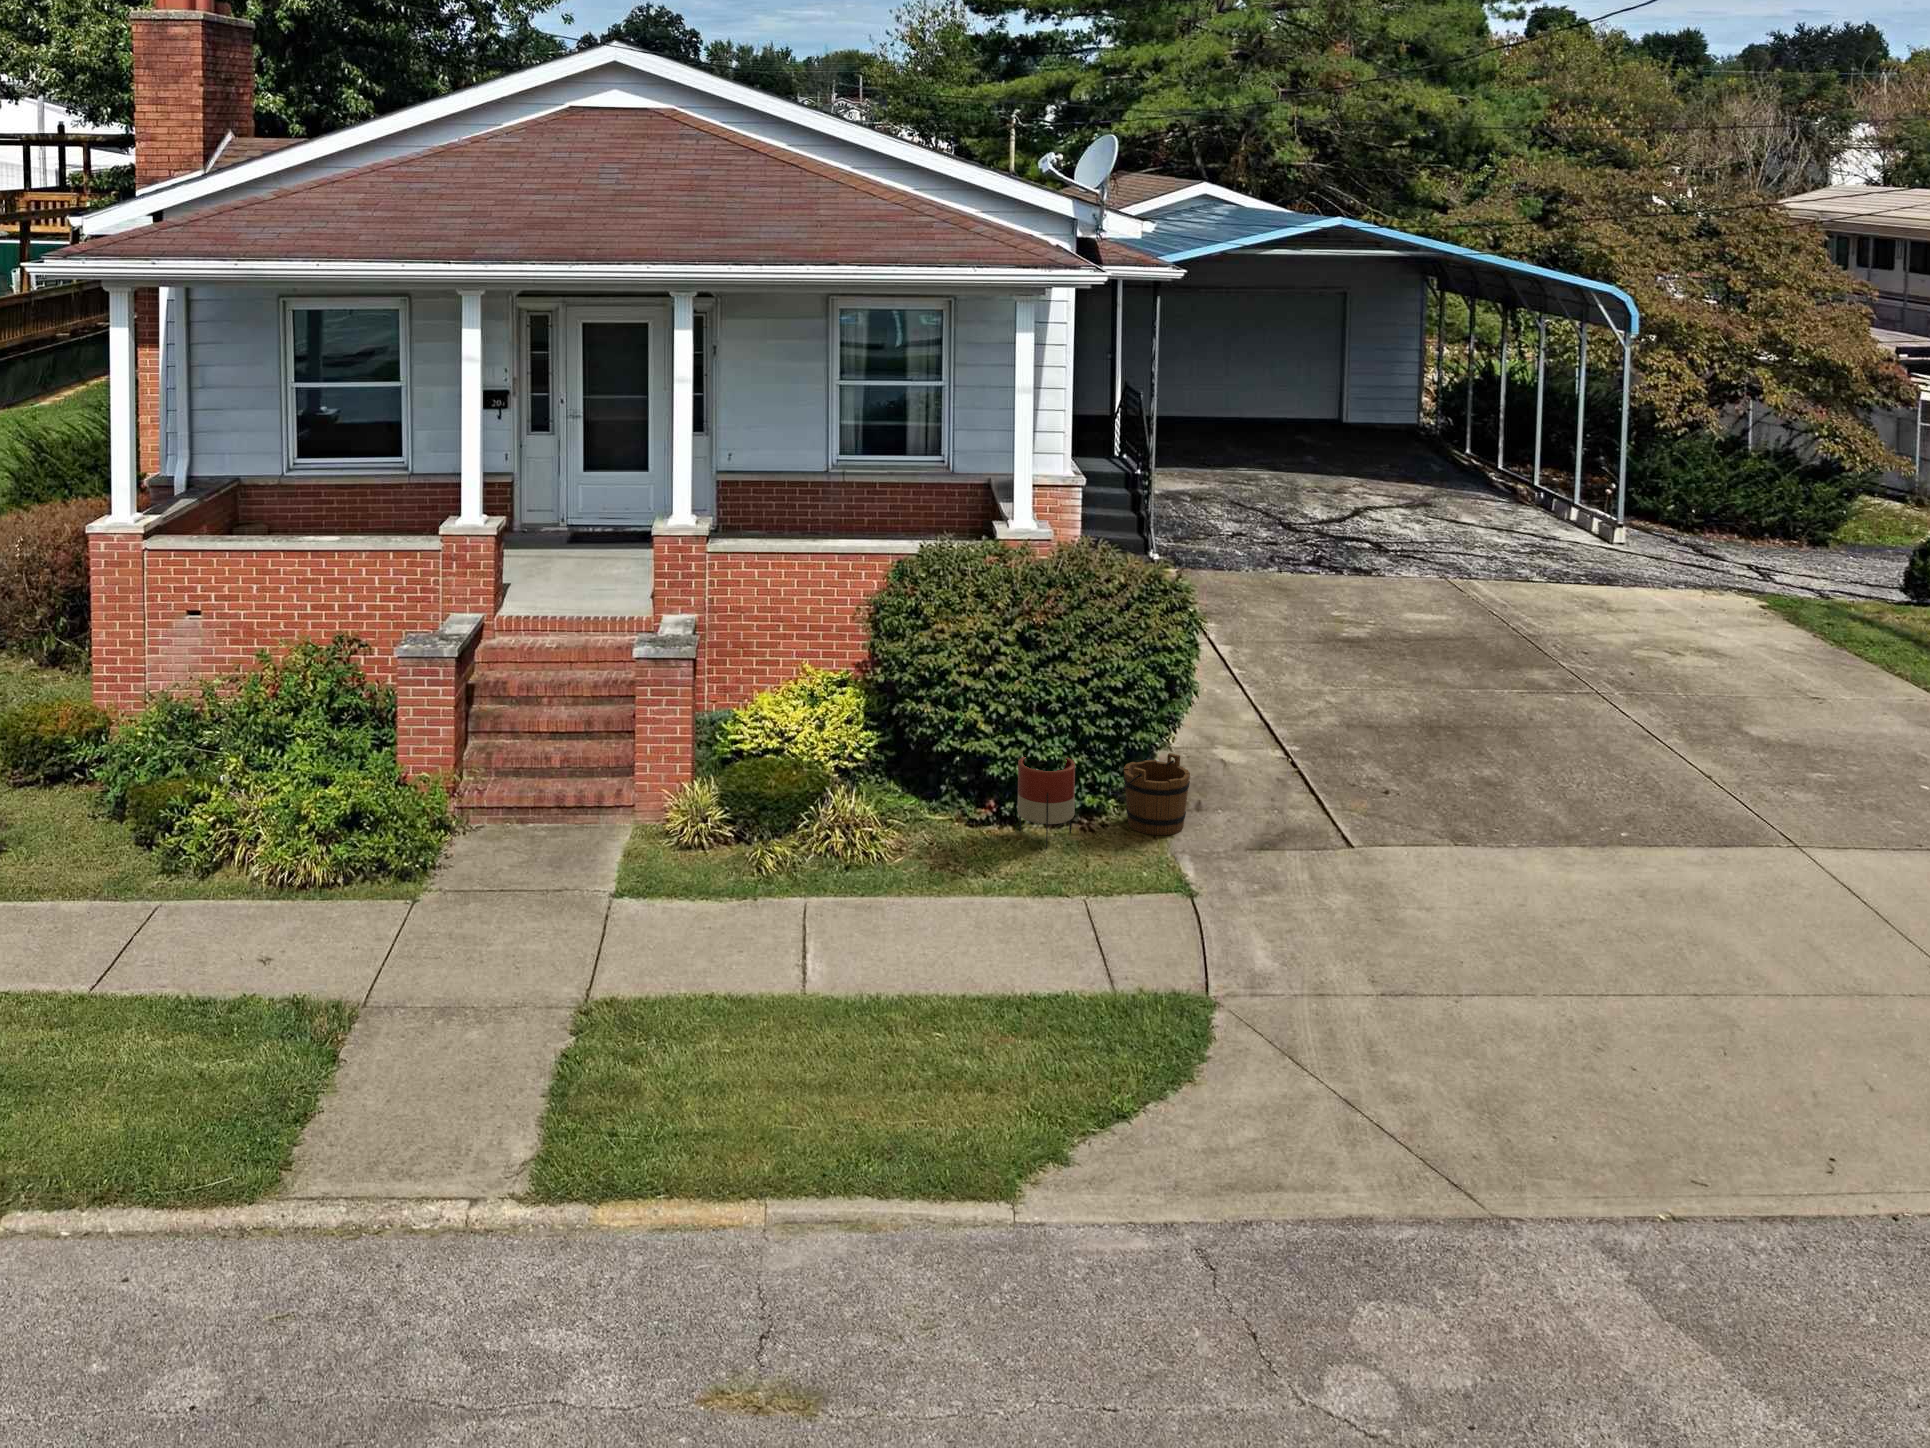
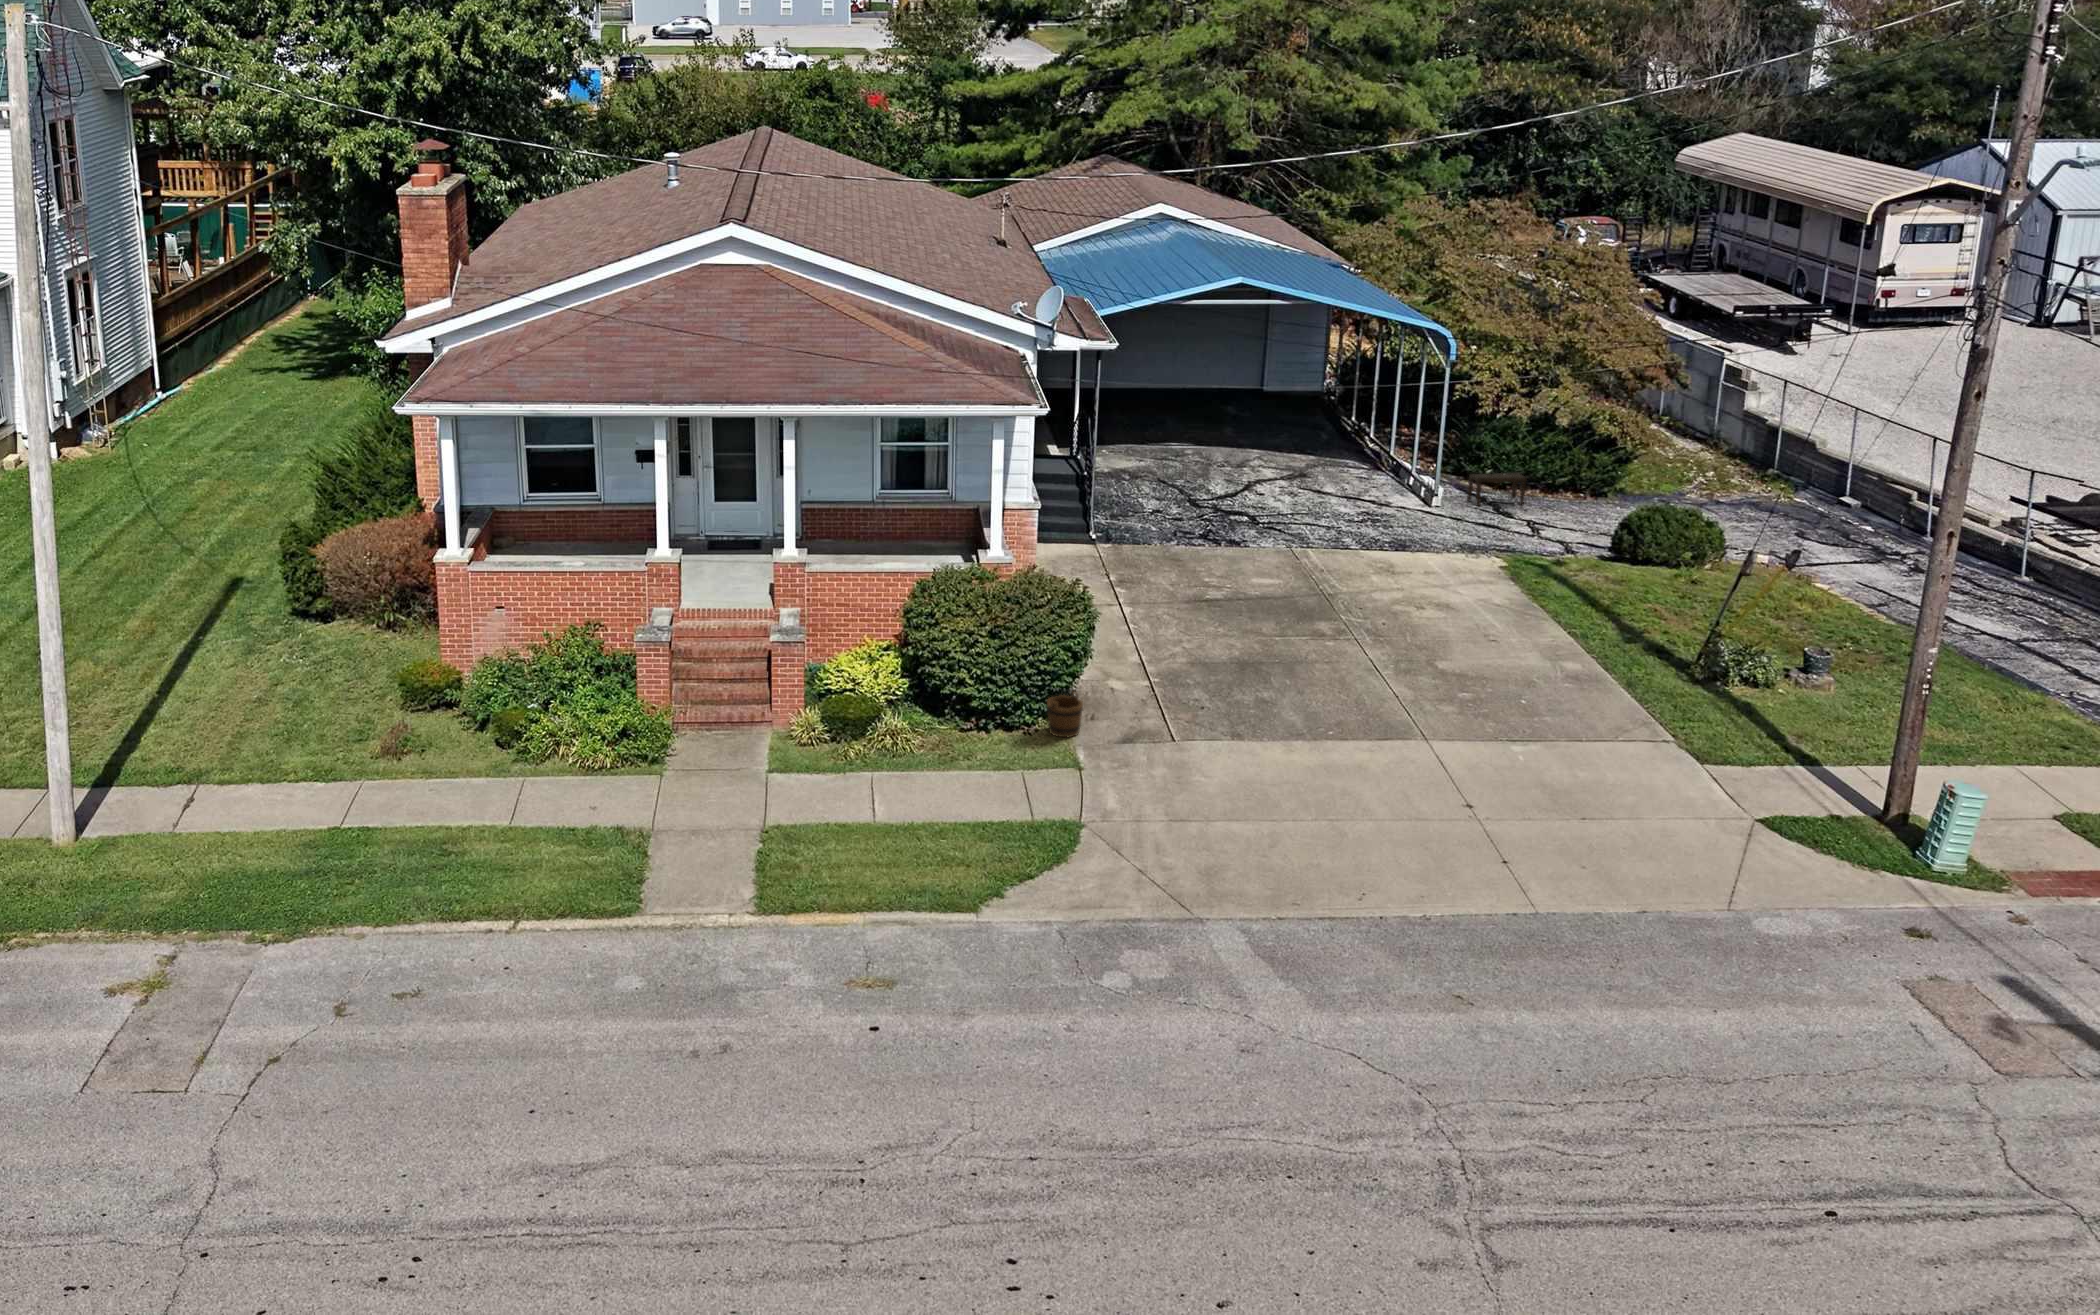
bench: none [1671,488,1760,534] -> present [1467,472,1527,506]
planter: present [1017,757,1075,849] -> none [987,694,1018,746]

